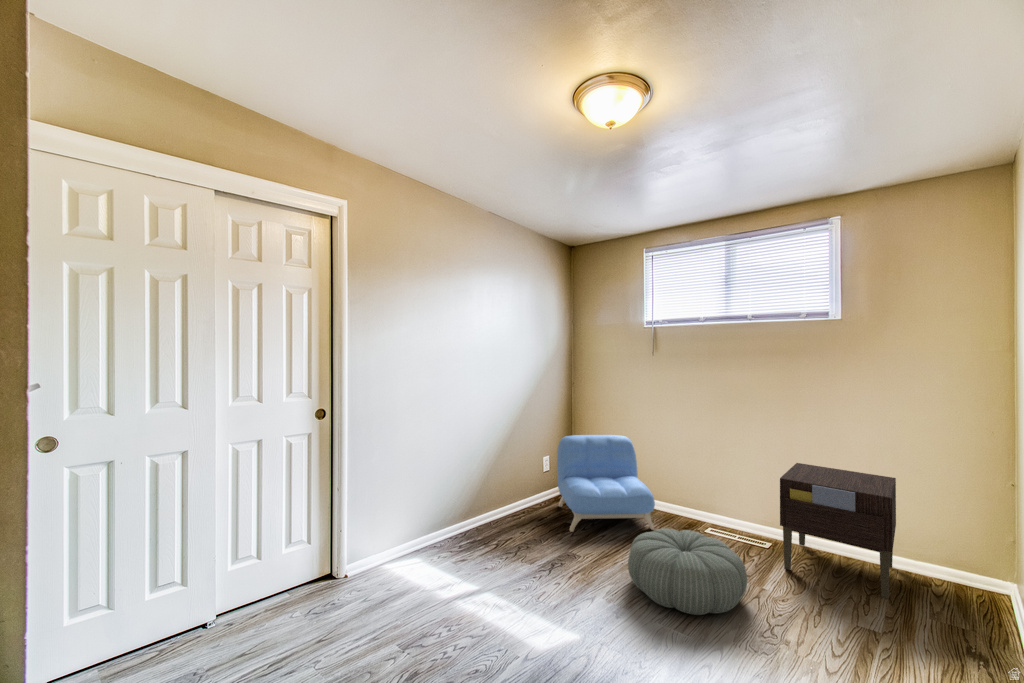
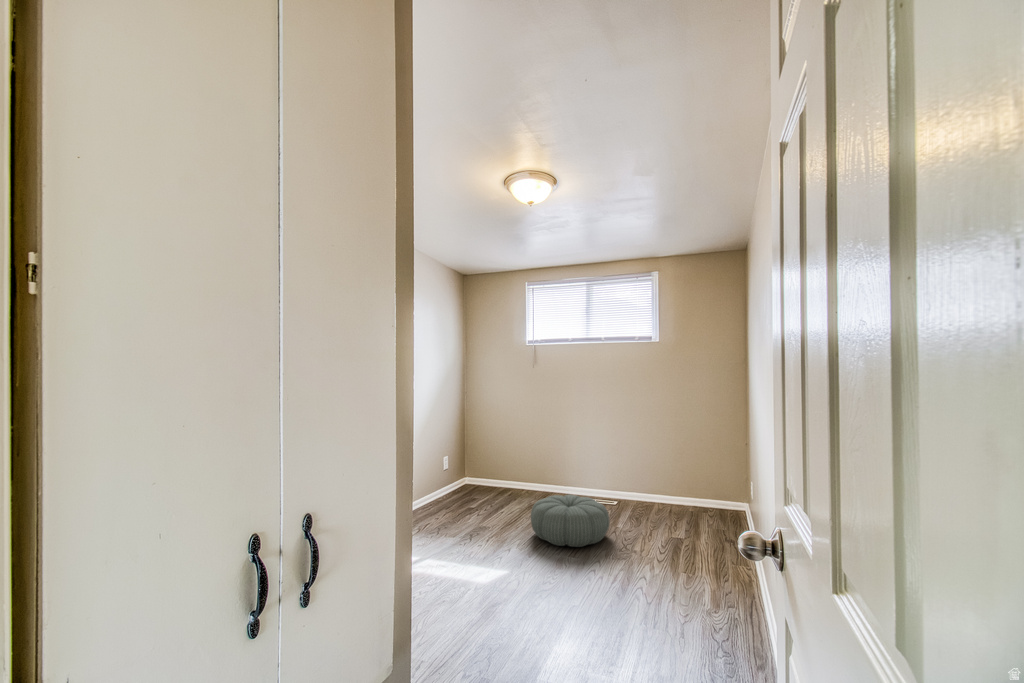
armchair: present [557,435,655,532] -> none [458,433,539,512]
nightstand: present [780,463,896,599] -> none [625,443,690,522]

